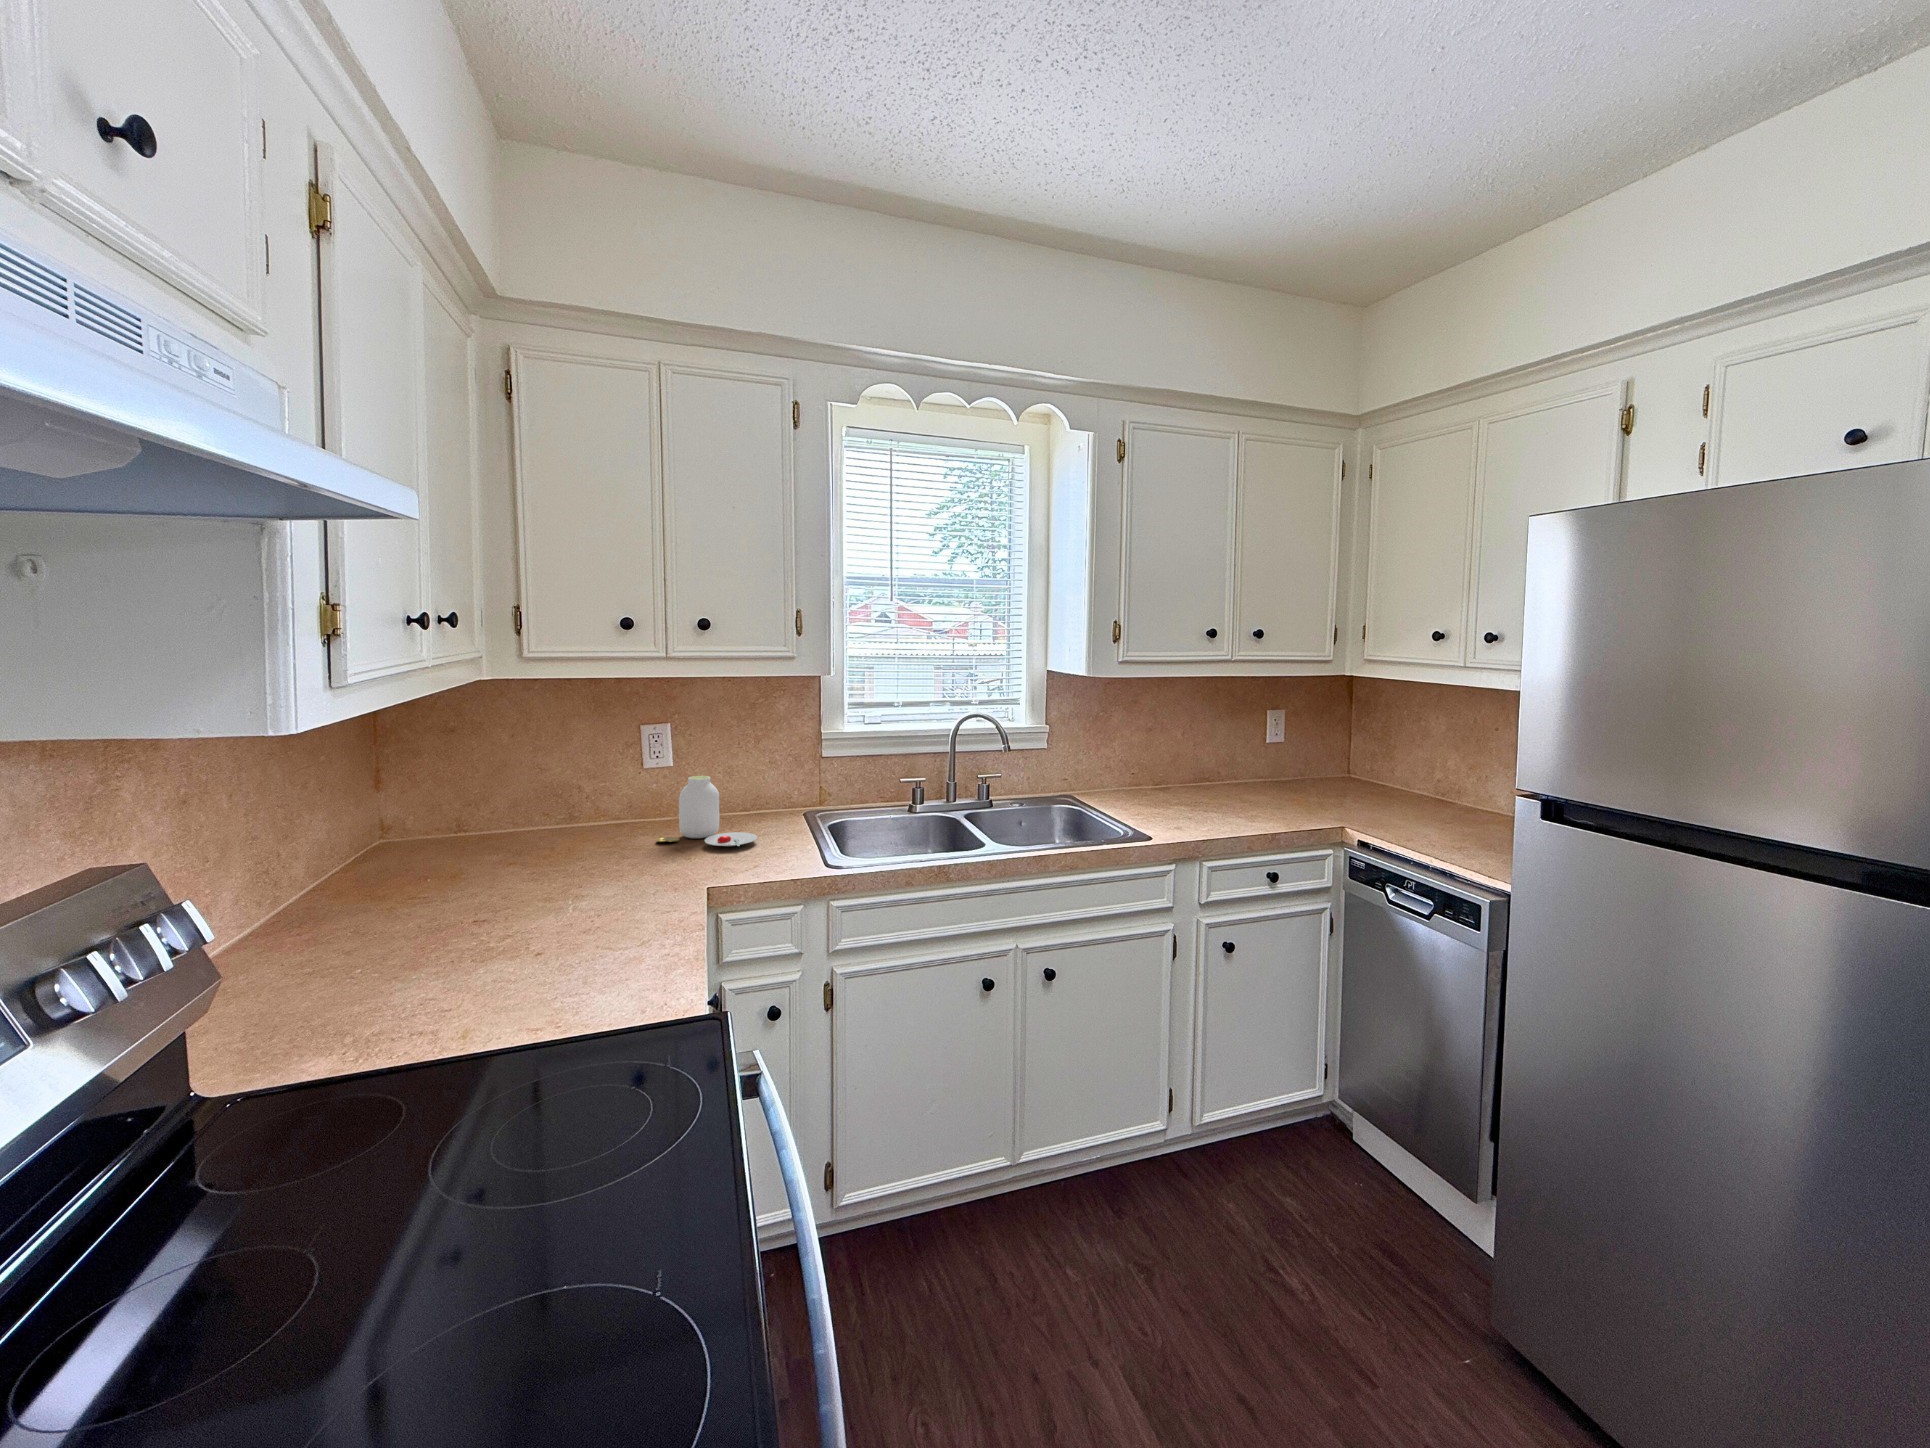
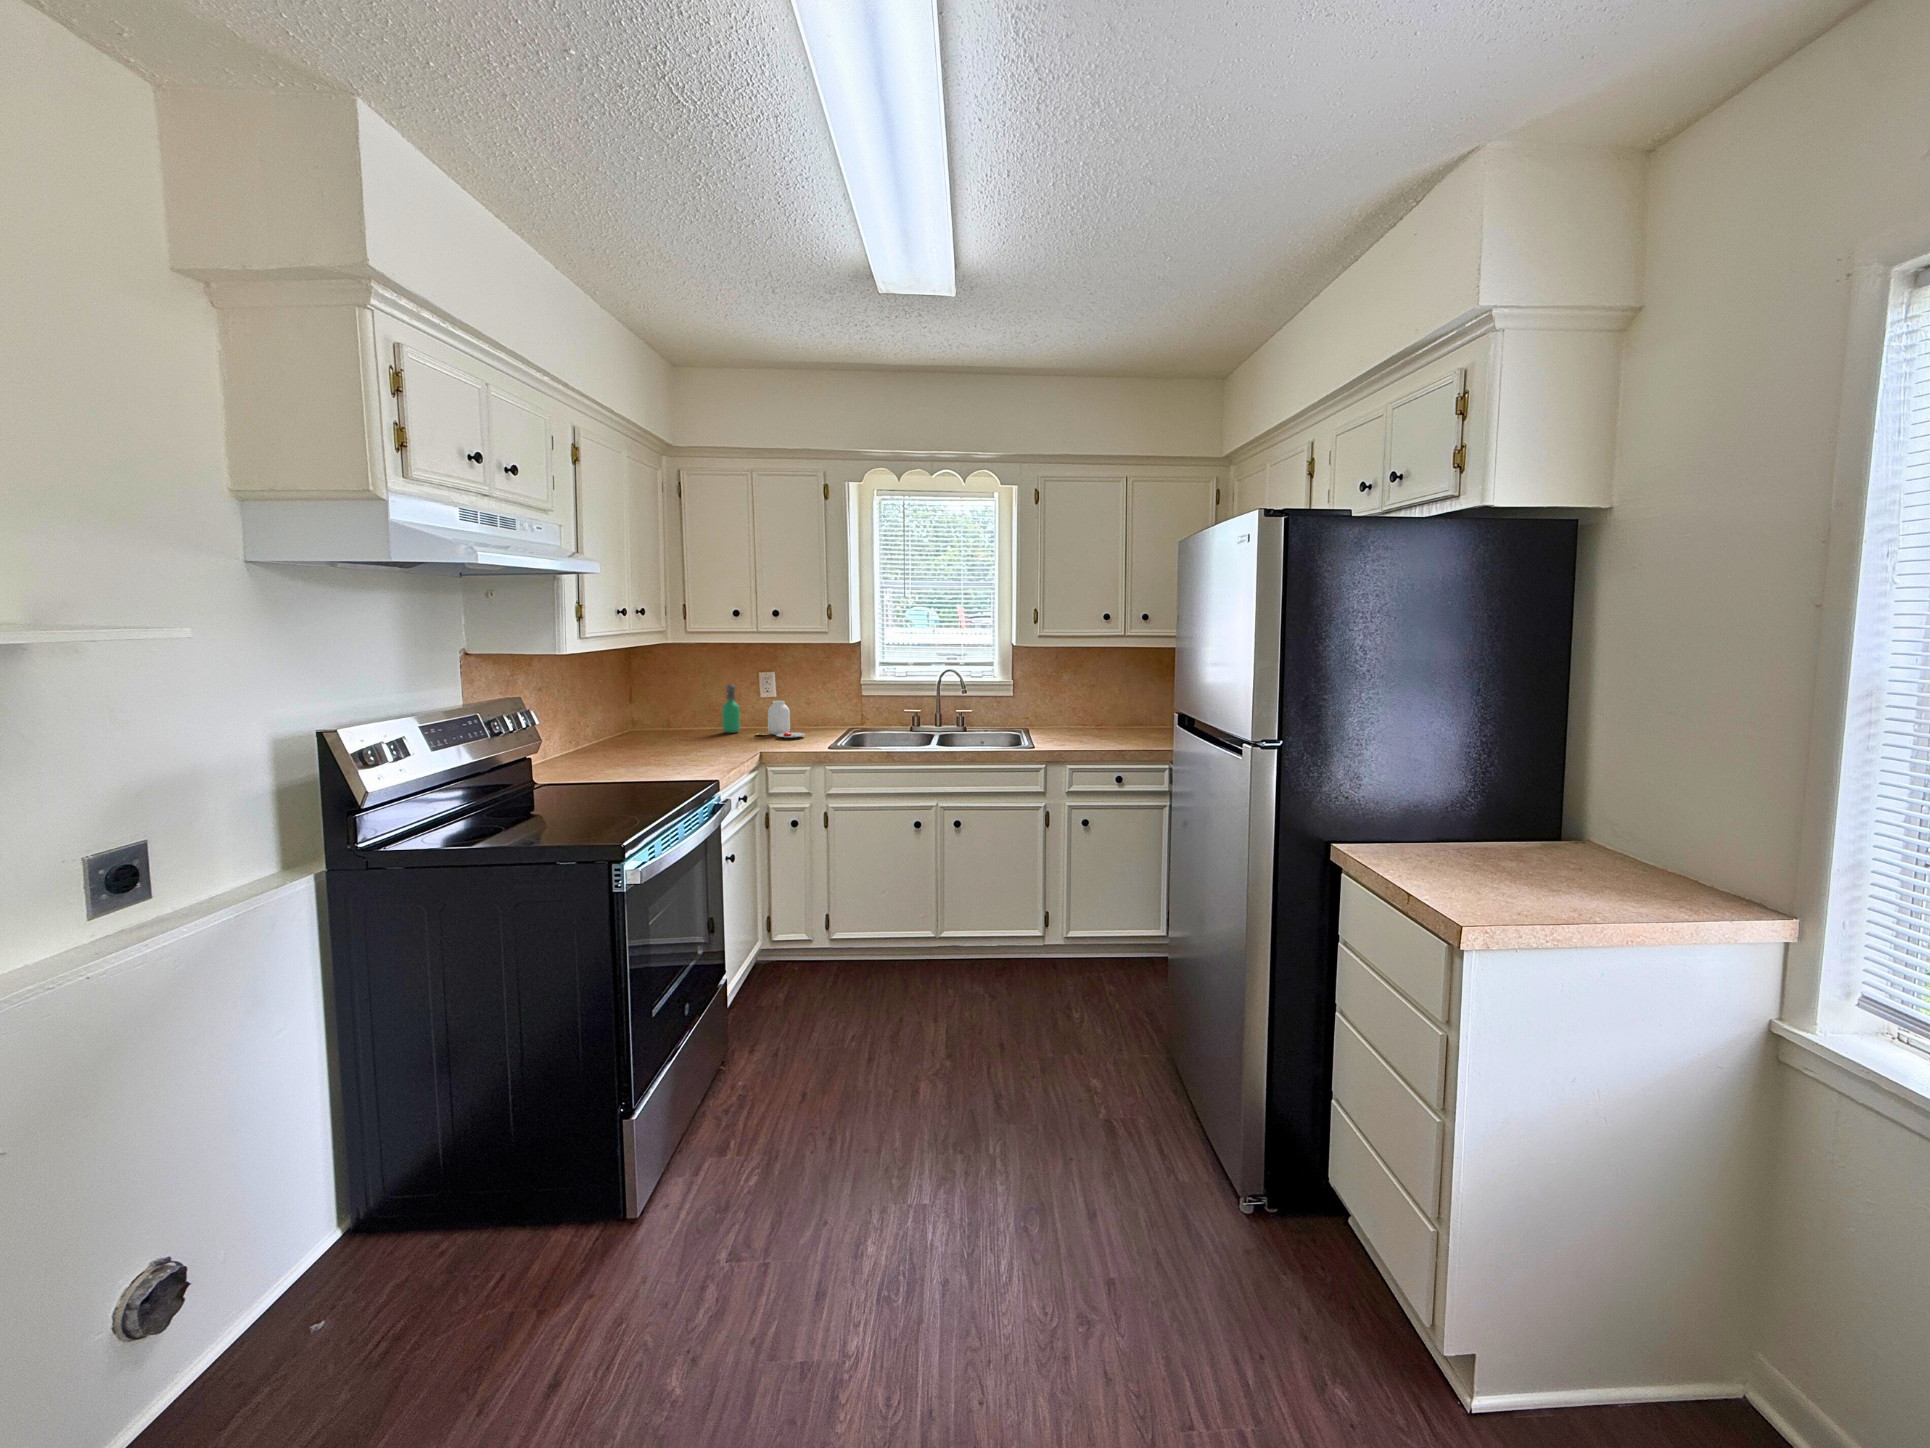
soap dispenser: none [586,750,620,840] -> present [722,685,740,733]

